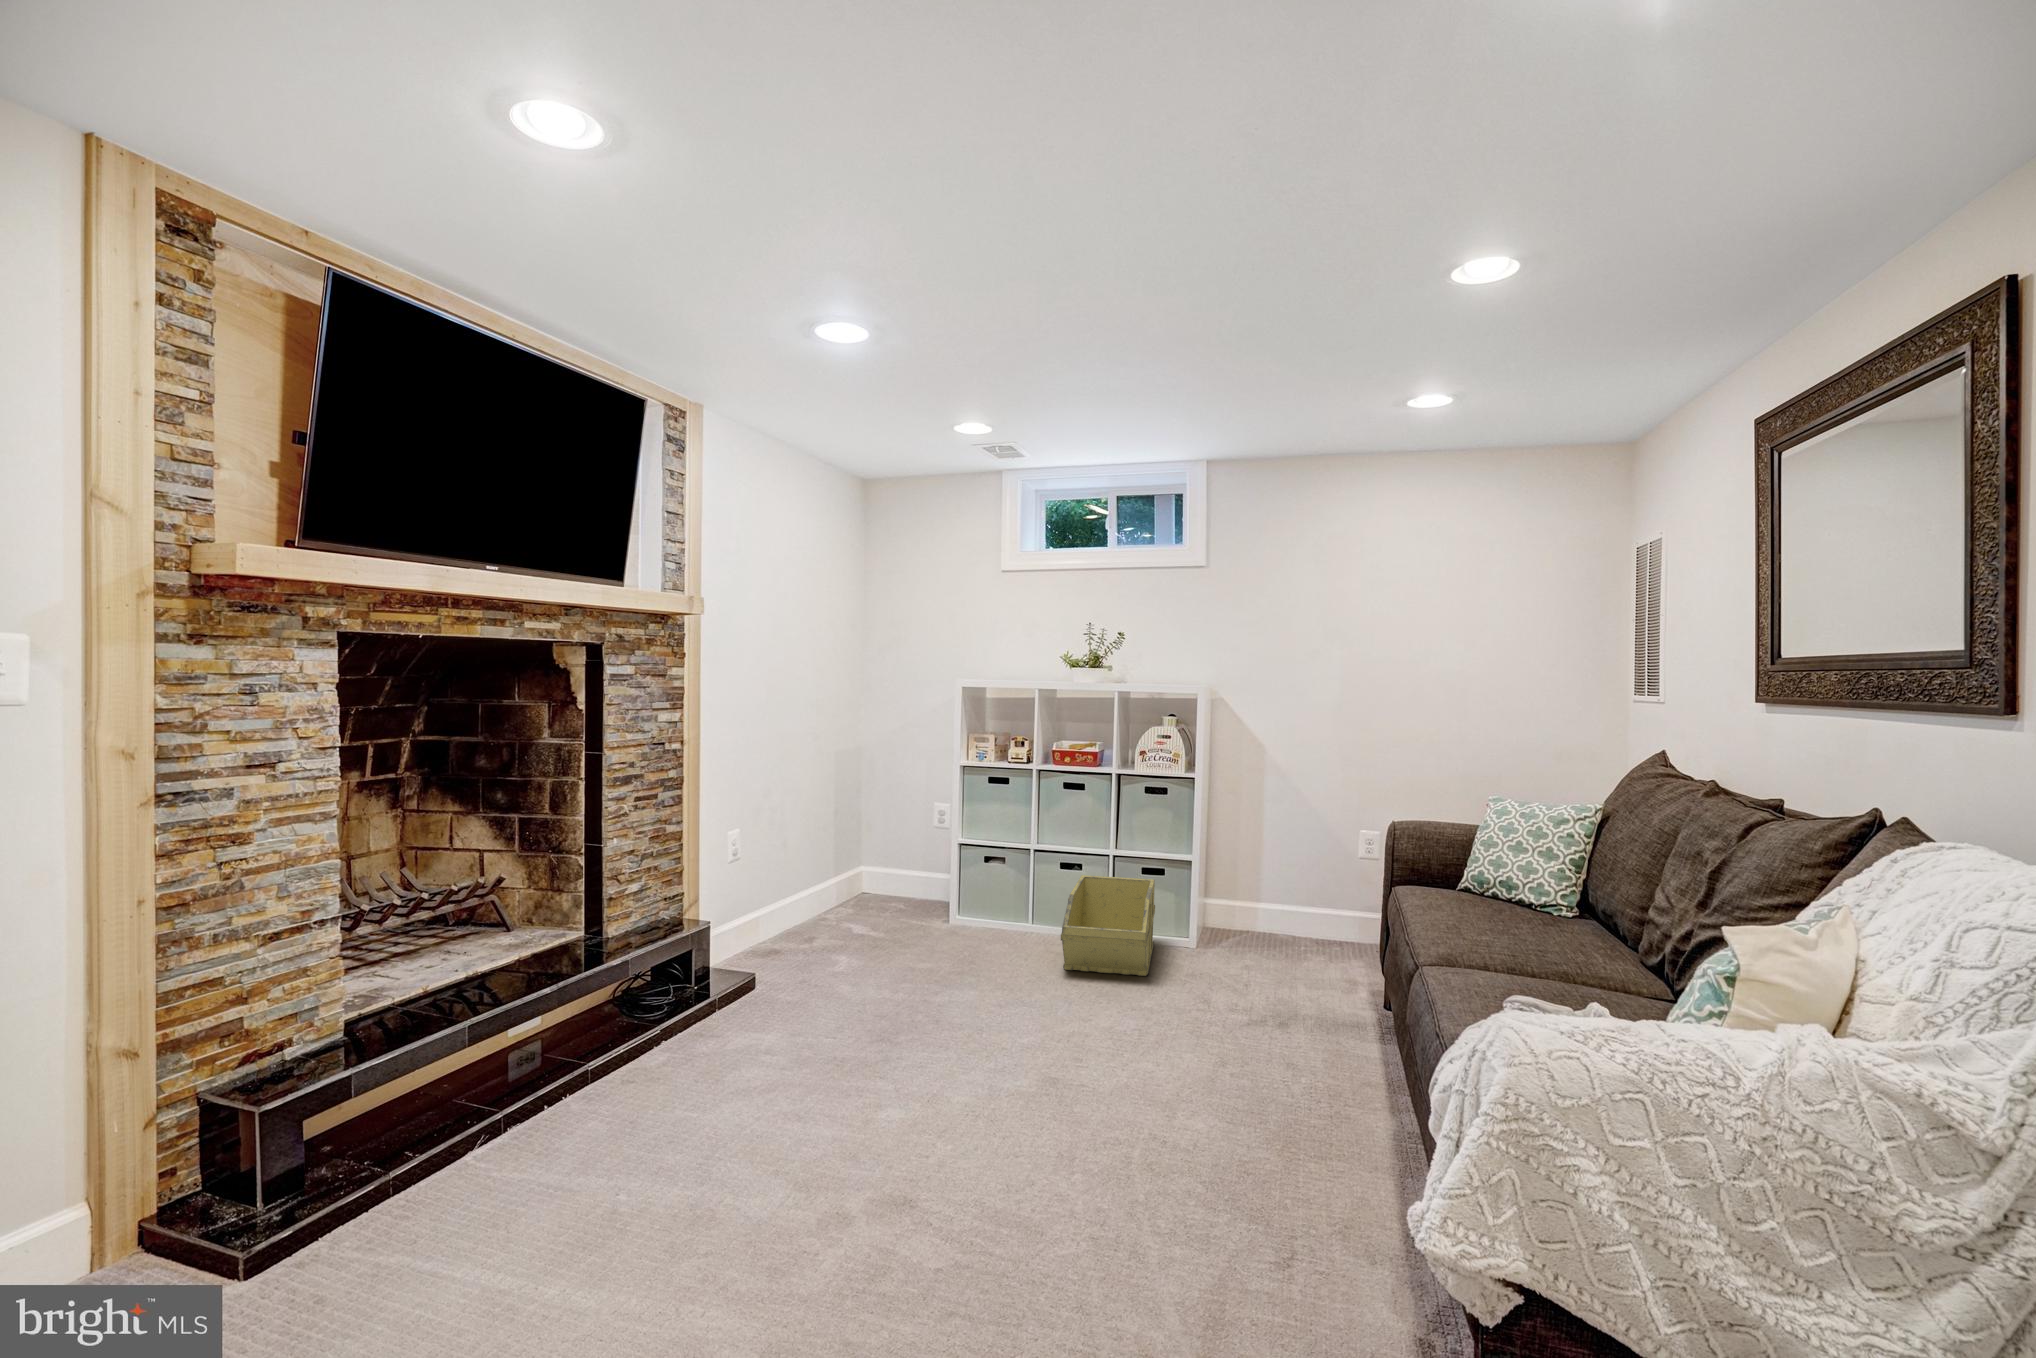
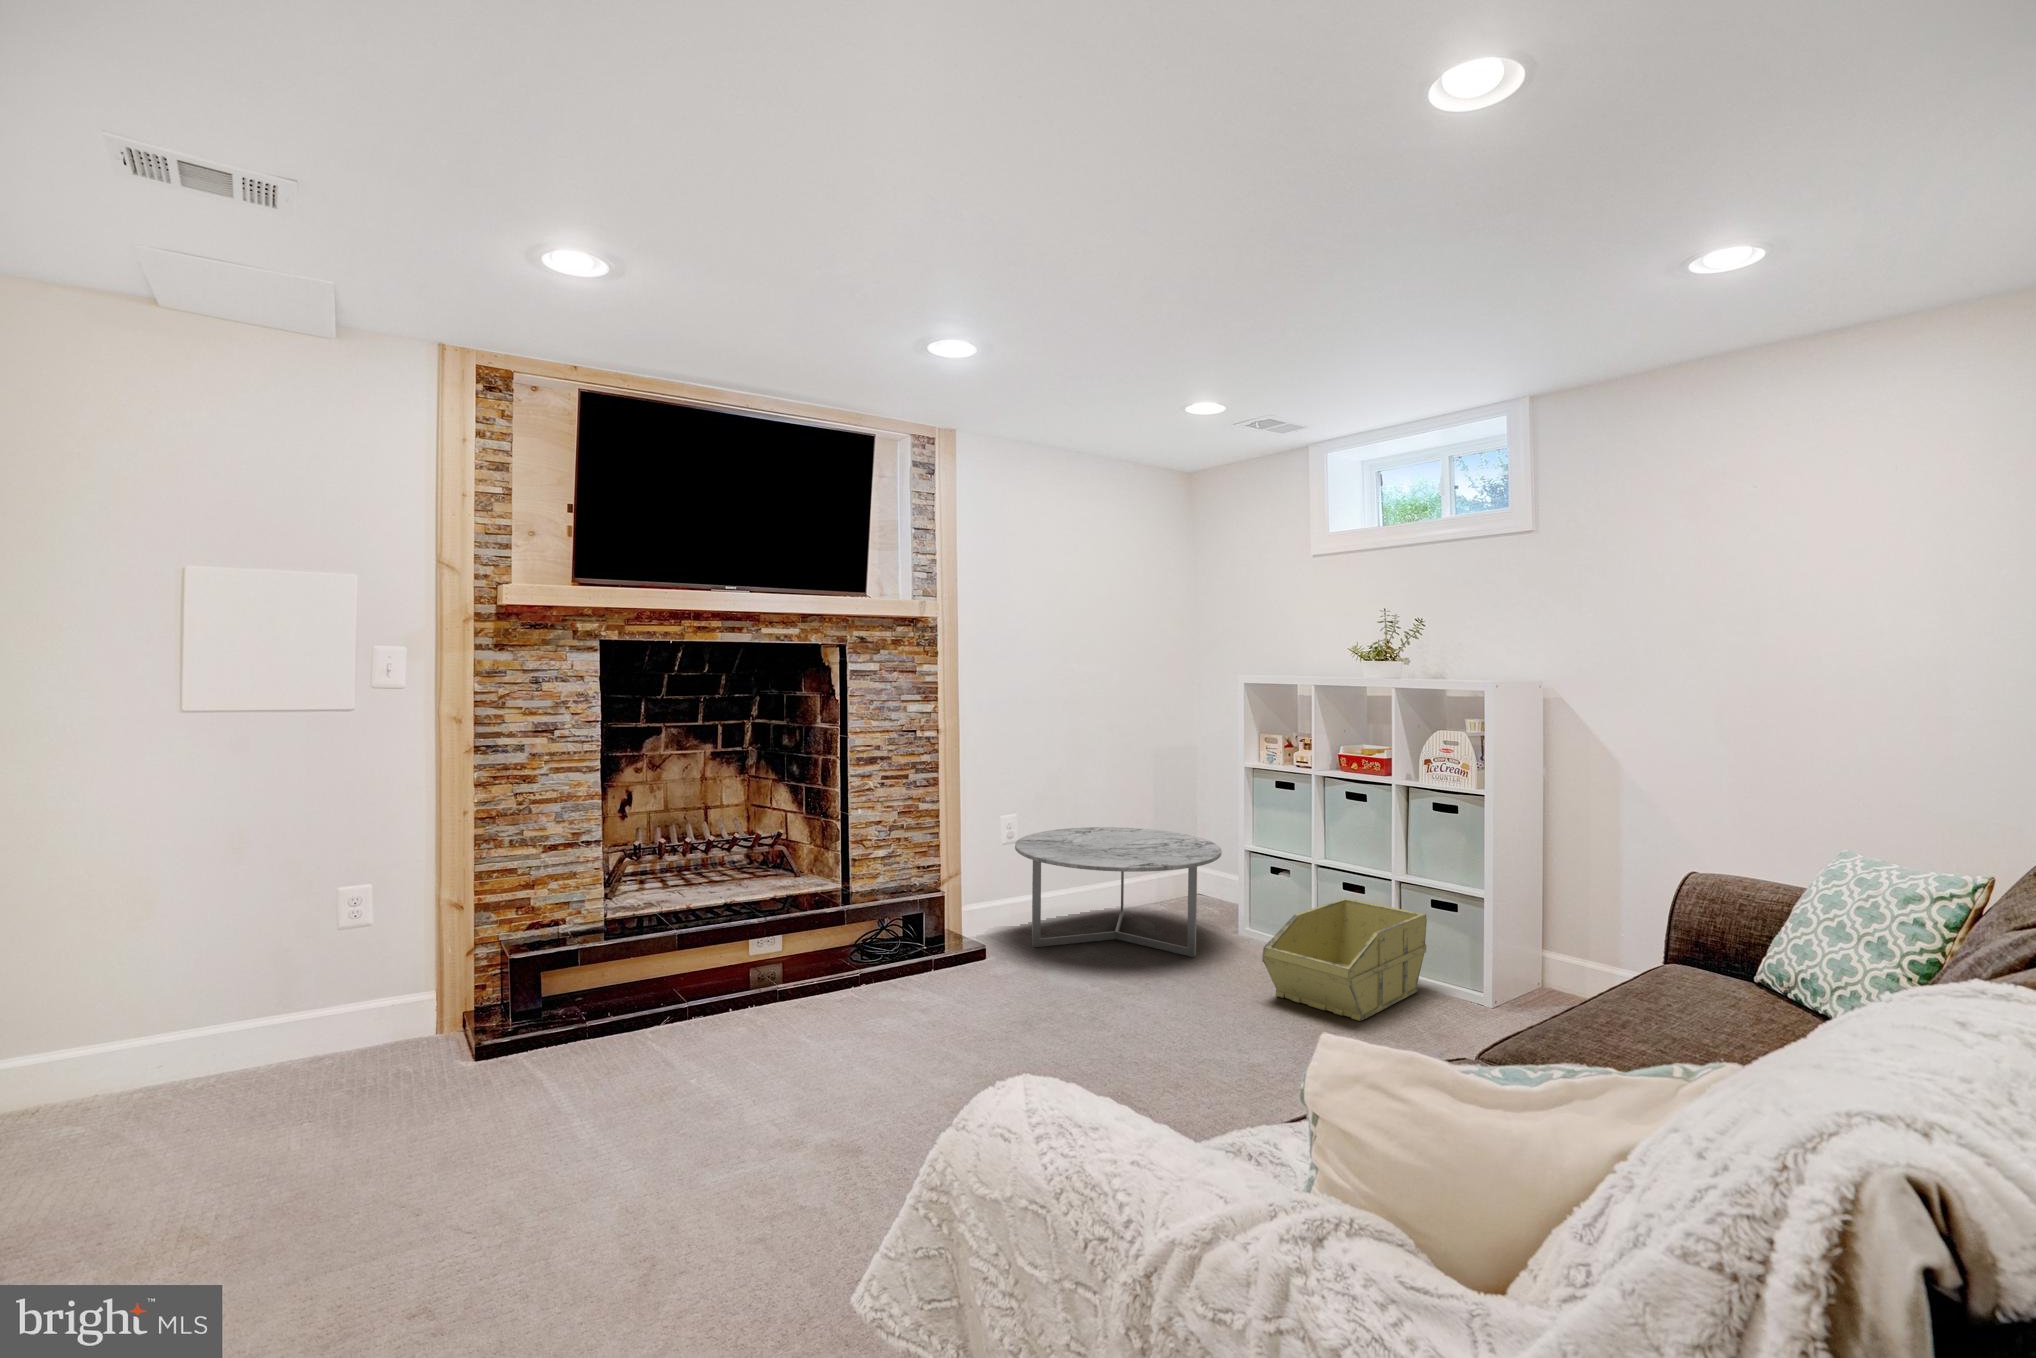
coffee table: none [762,833,975,969] -> present [1015,827,1222,957]

